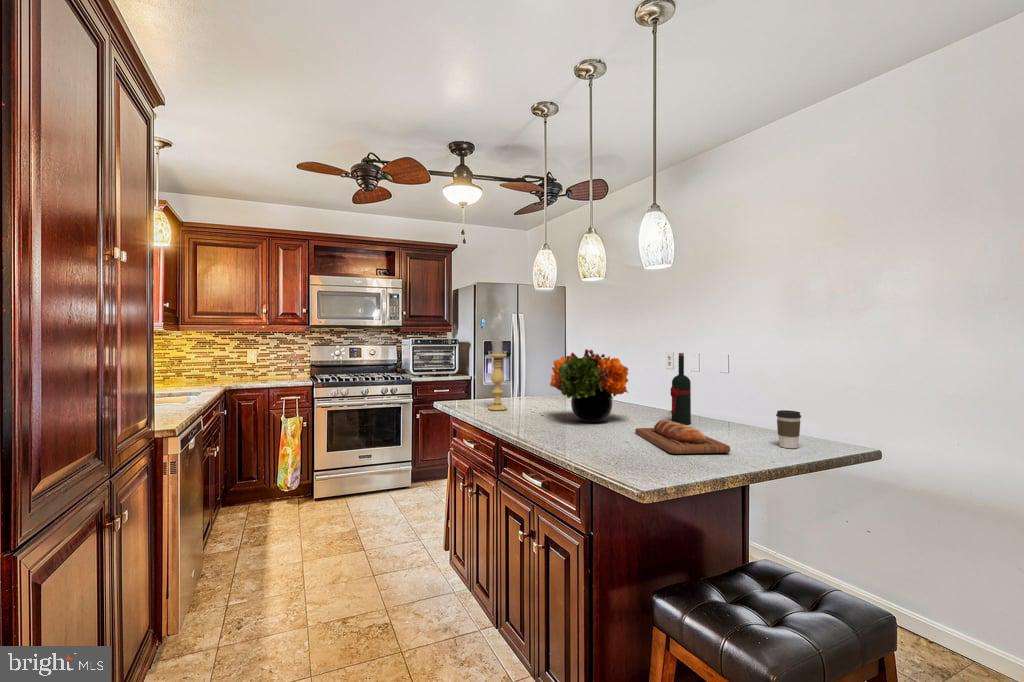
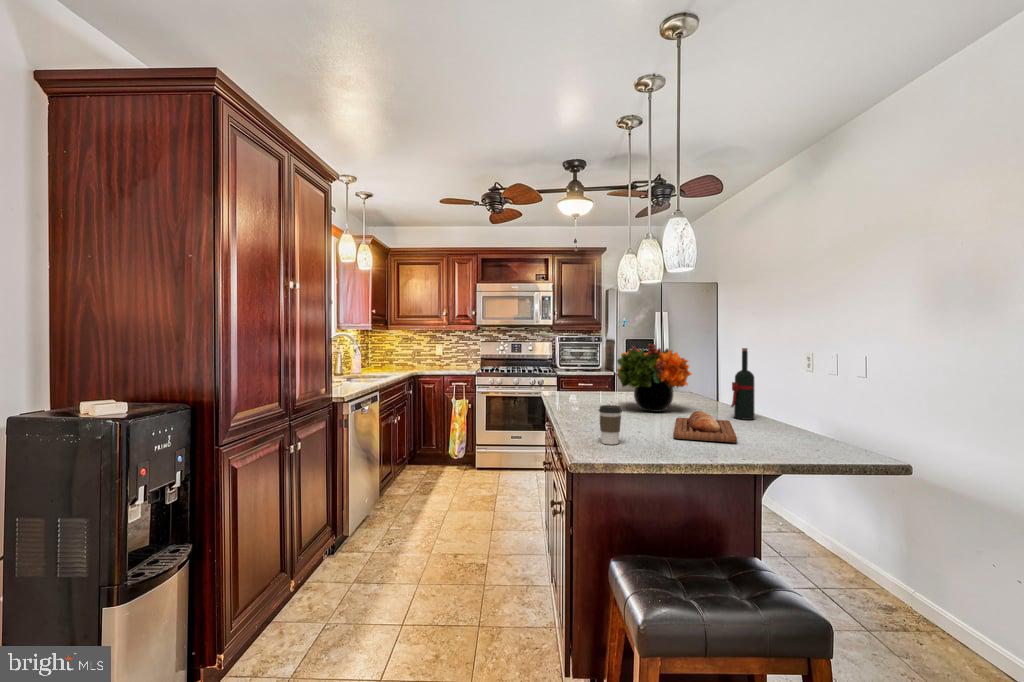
candle holder: present [488,339,507,411] -> none [576,334,594,398]
coffee cup: present [776,410,801,448] -> present [599,405,622,444]

